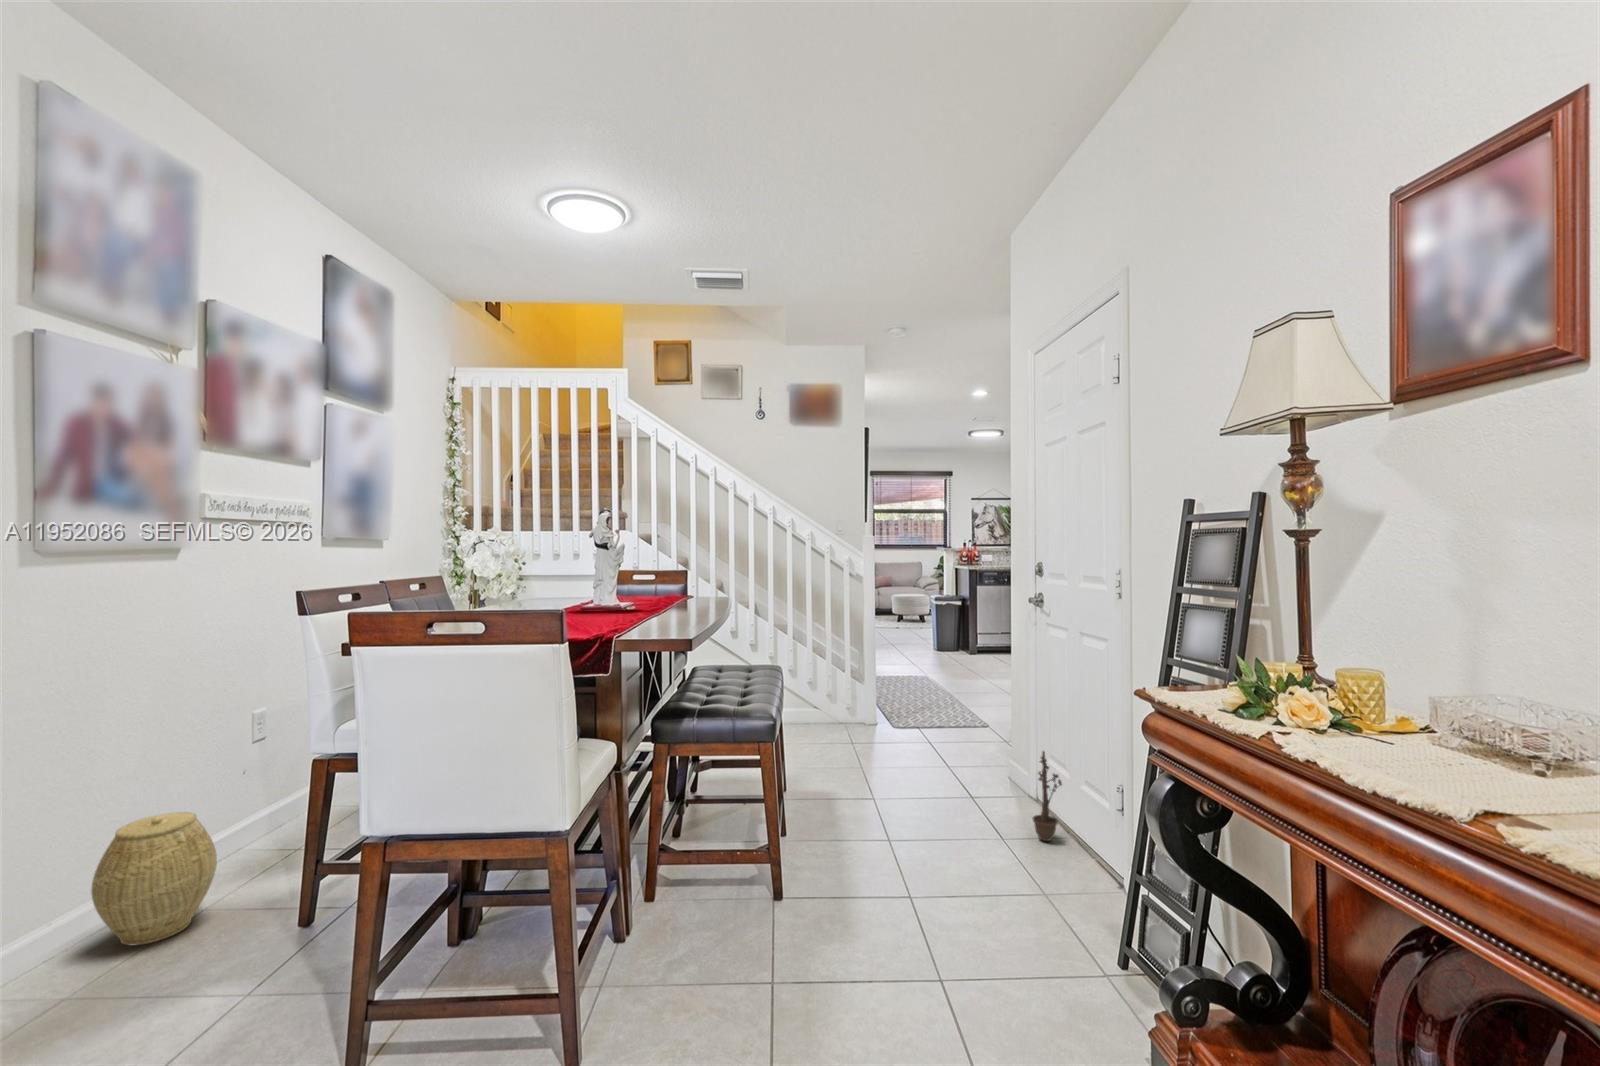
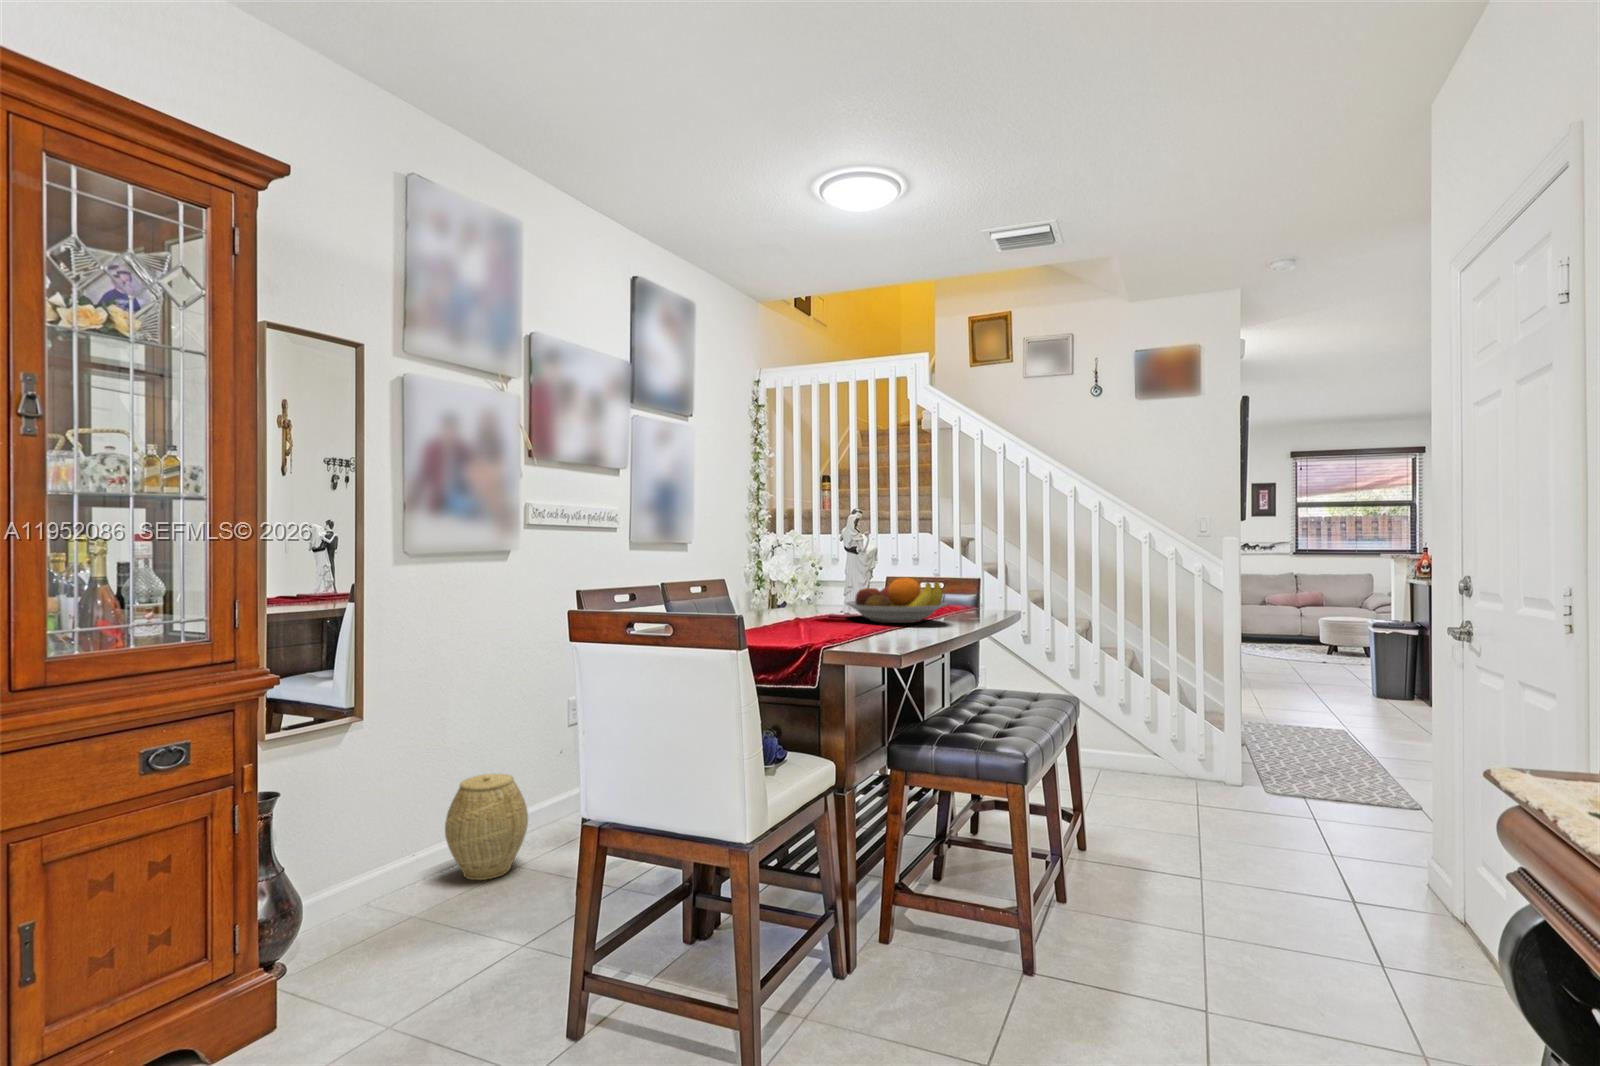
fruit bowl: none [599,574,692,614] -> present [846,578,947,623]
decorative plant: present [1032,751,1062,841] -> none [1453,858,1507,998]

